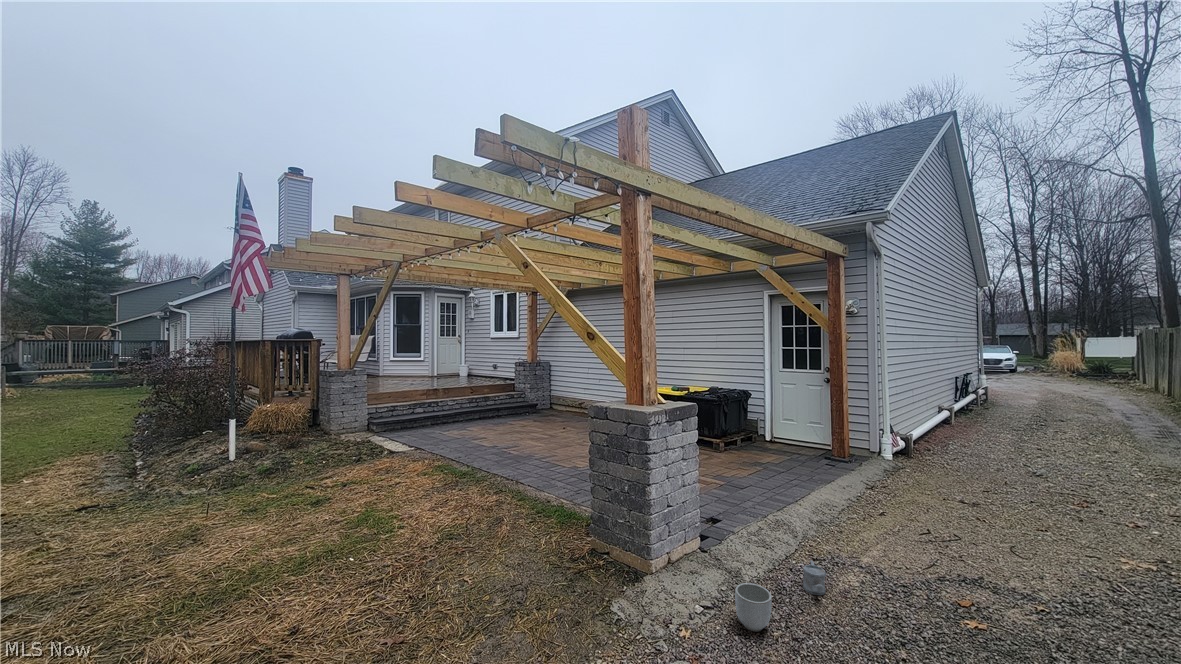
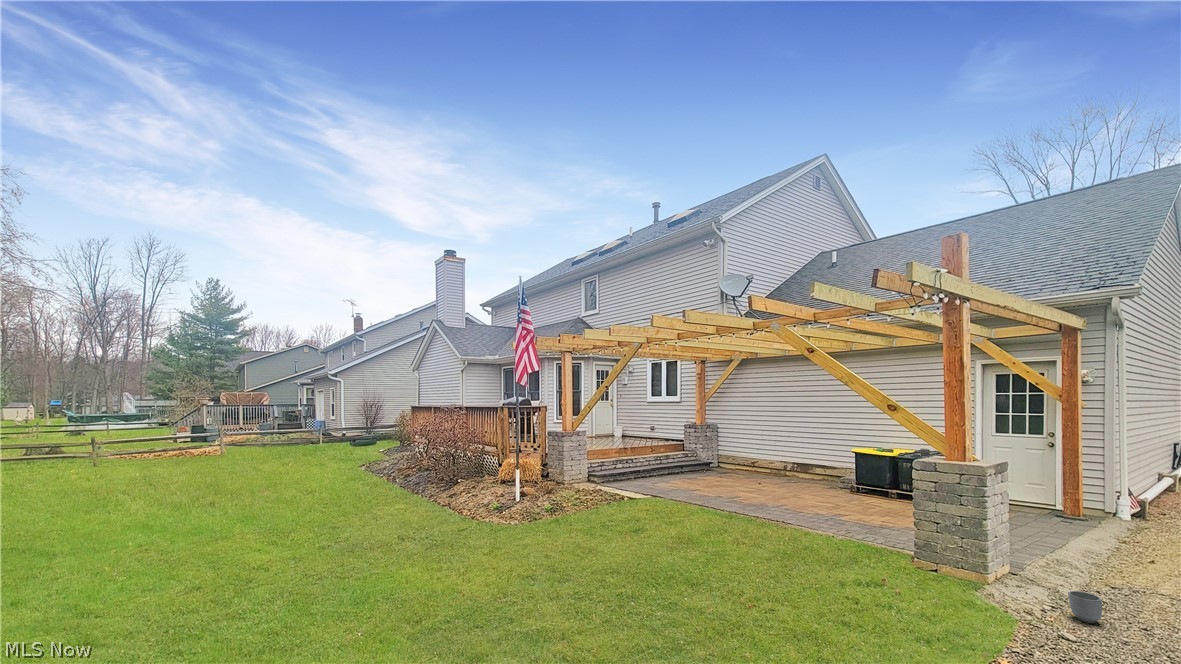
watering can: present [803,560,826,595] -> none [1108,583,1135,608]

